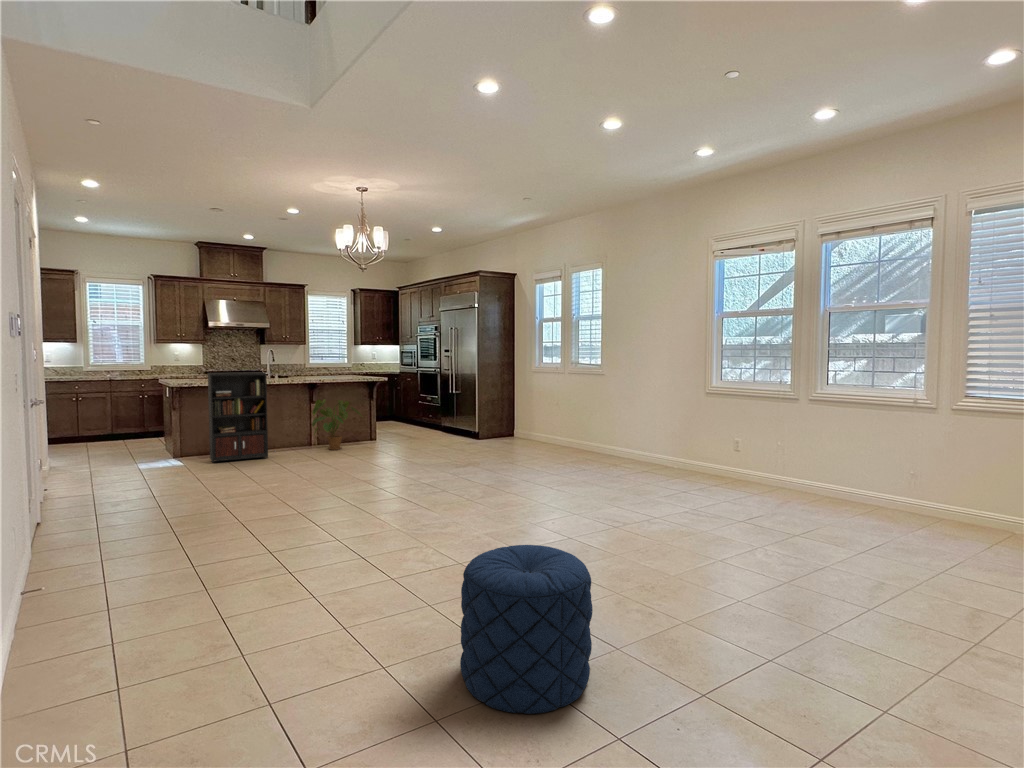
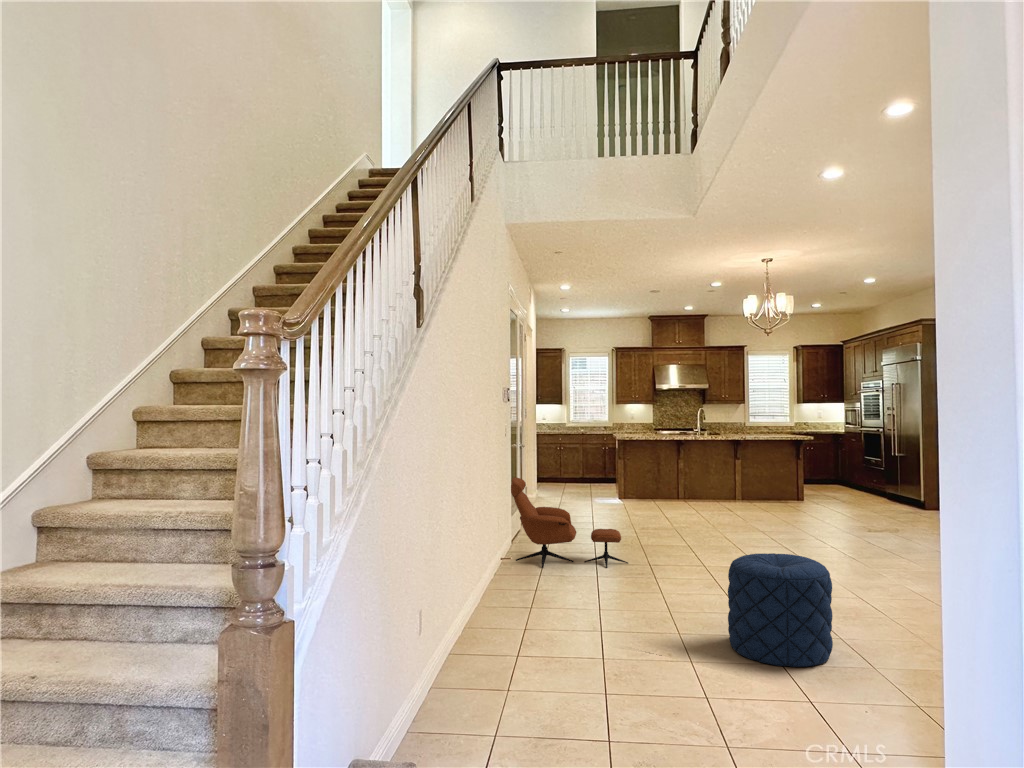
bookcase: present [208,372,268,462] -> none [644,428,700,505]
house plant: present [312,399,362,450] -> none [732,456,786,505]
lounge chair: none [23,466,237,608] -> present [511,477,628,568]

